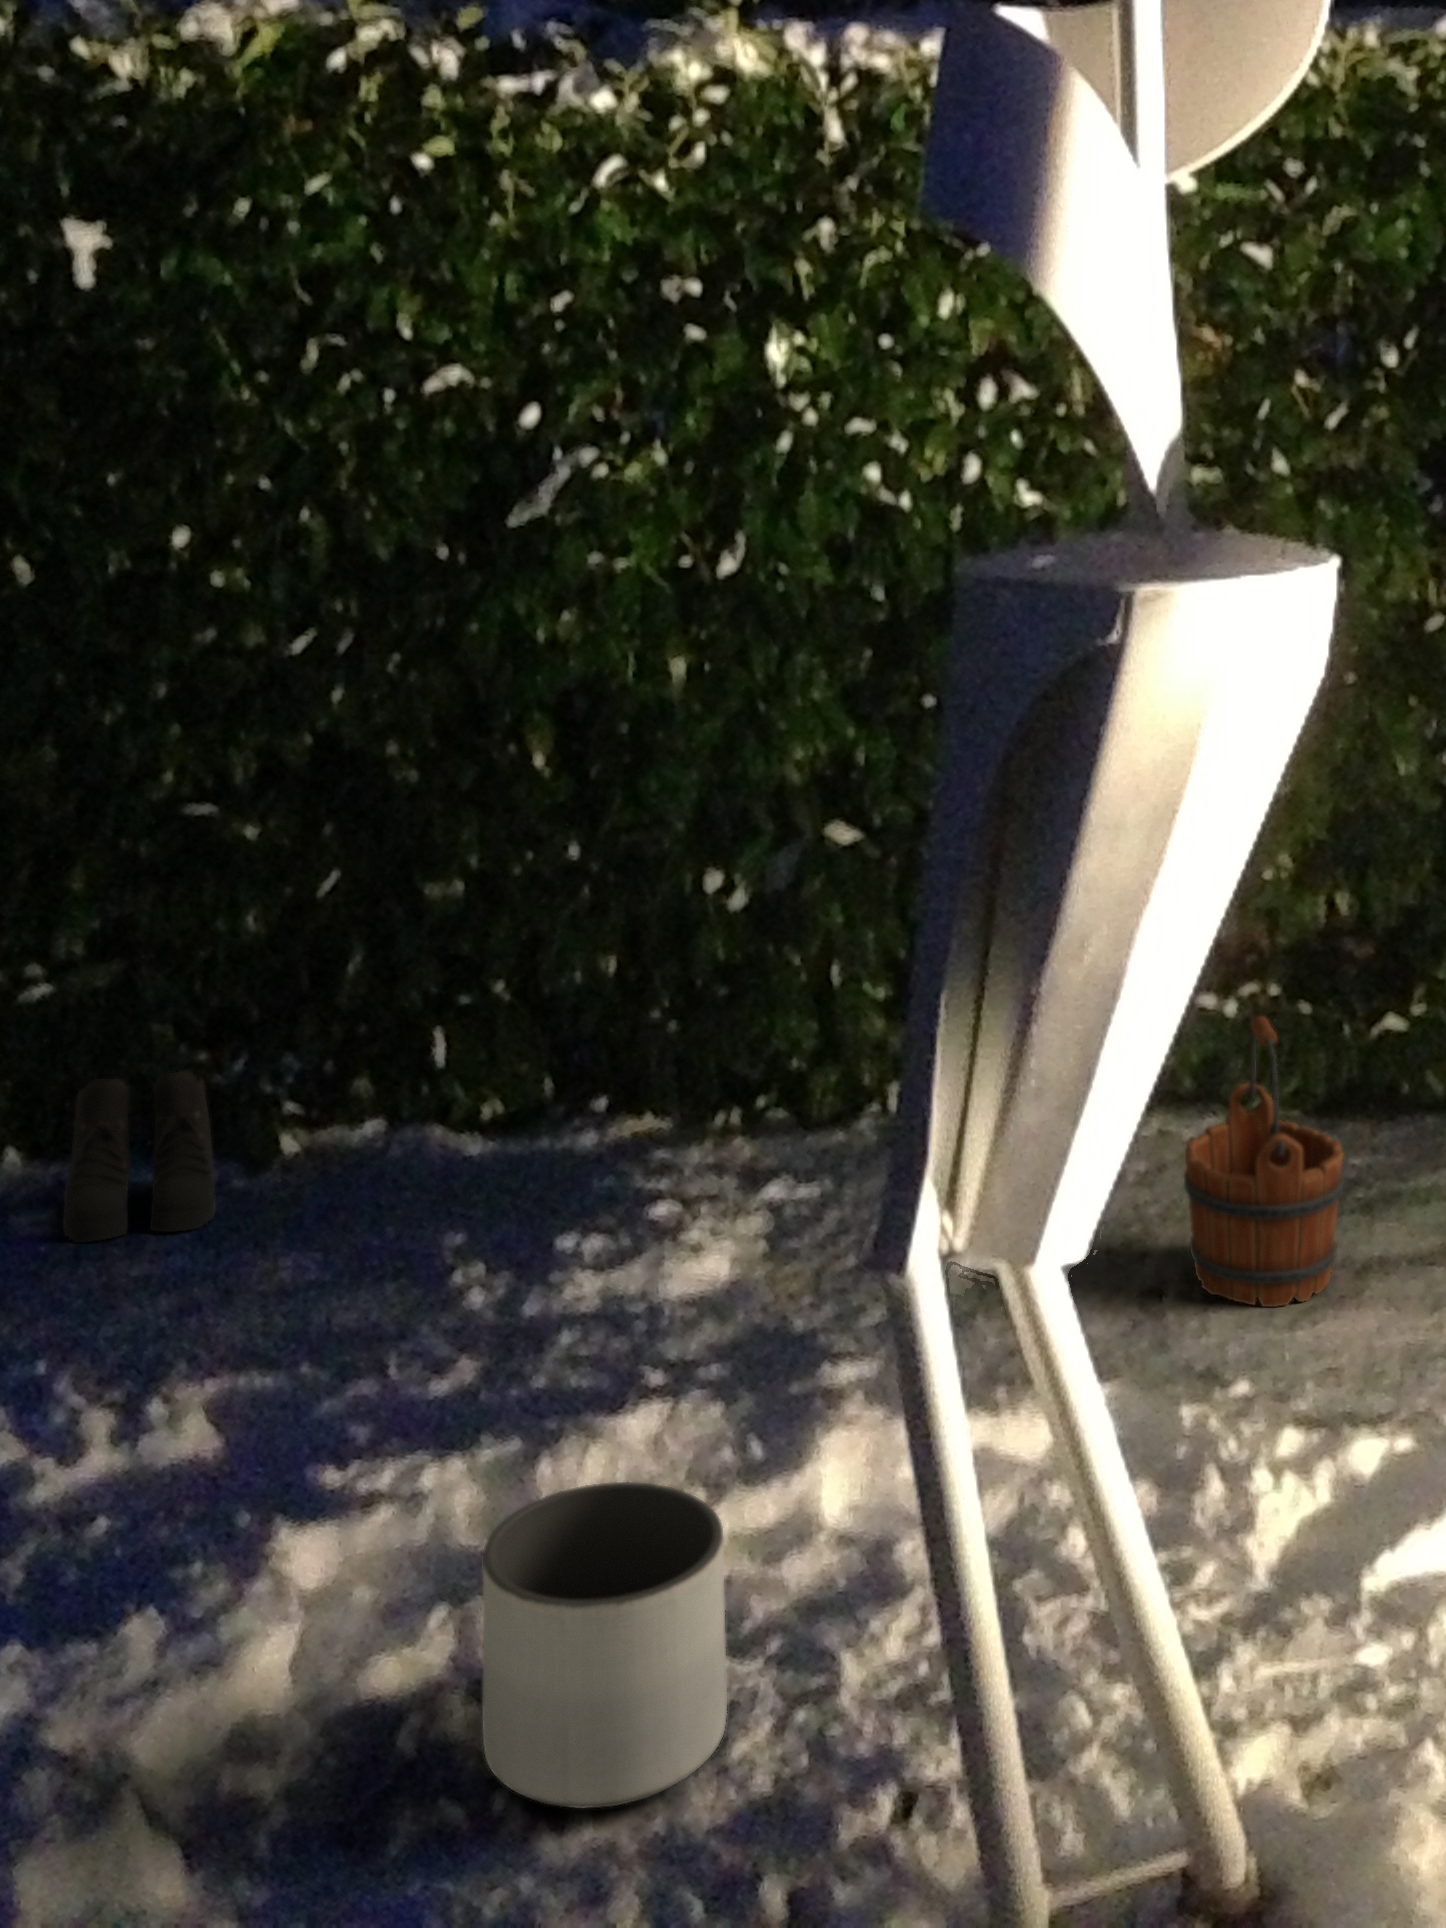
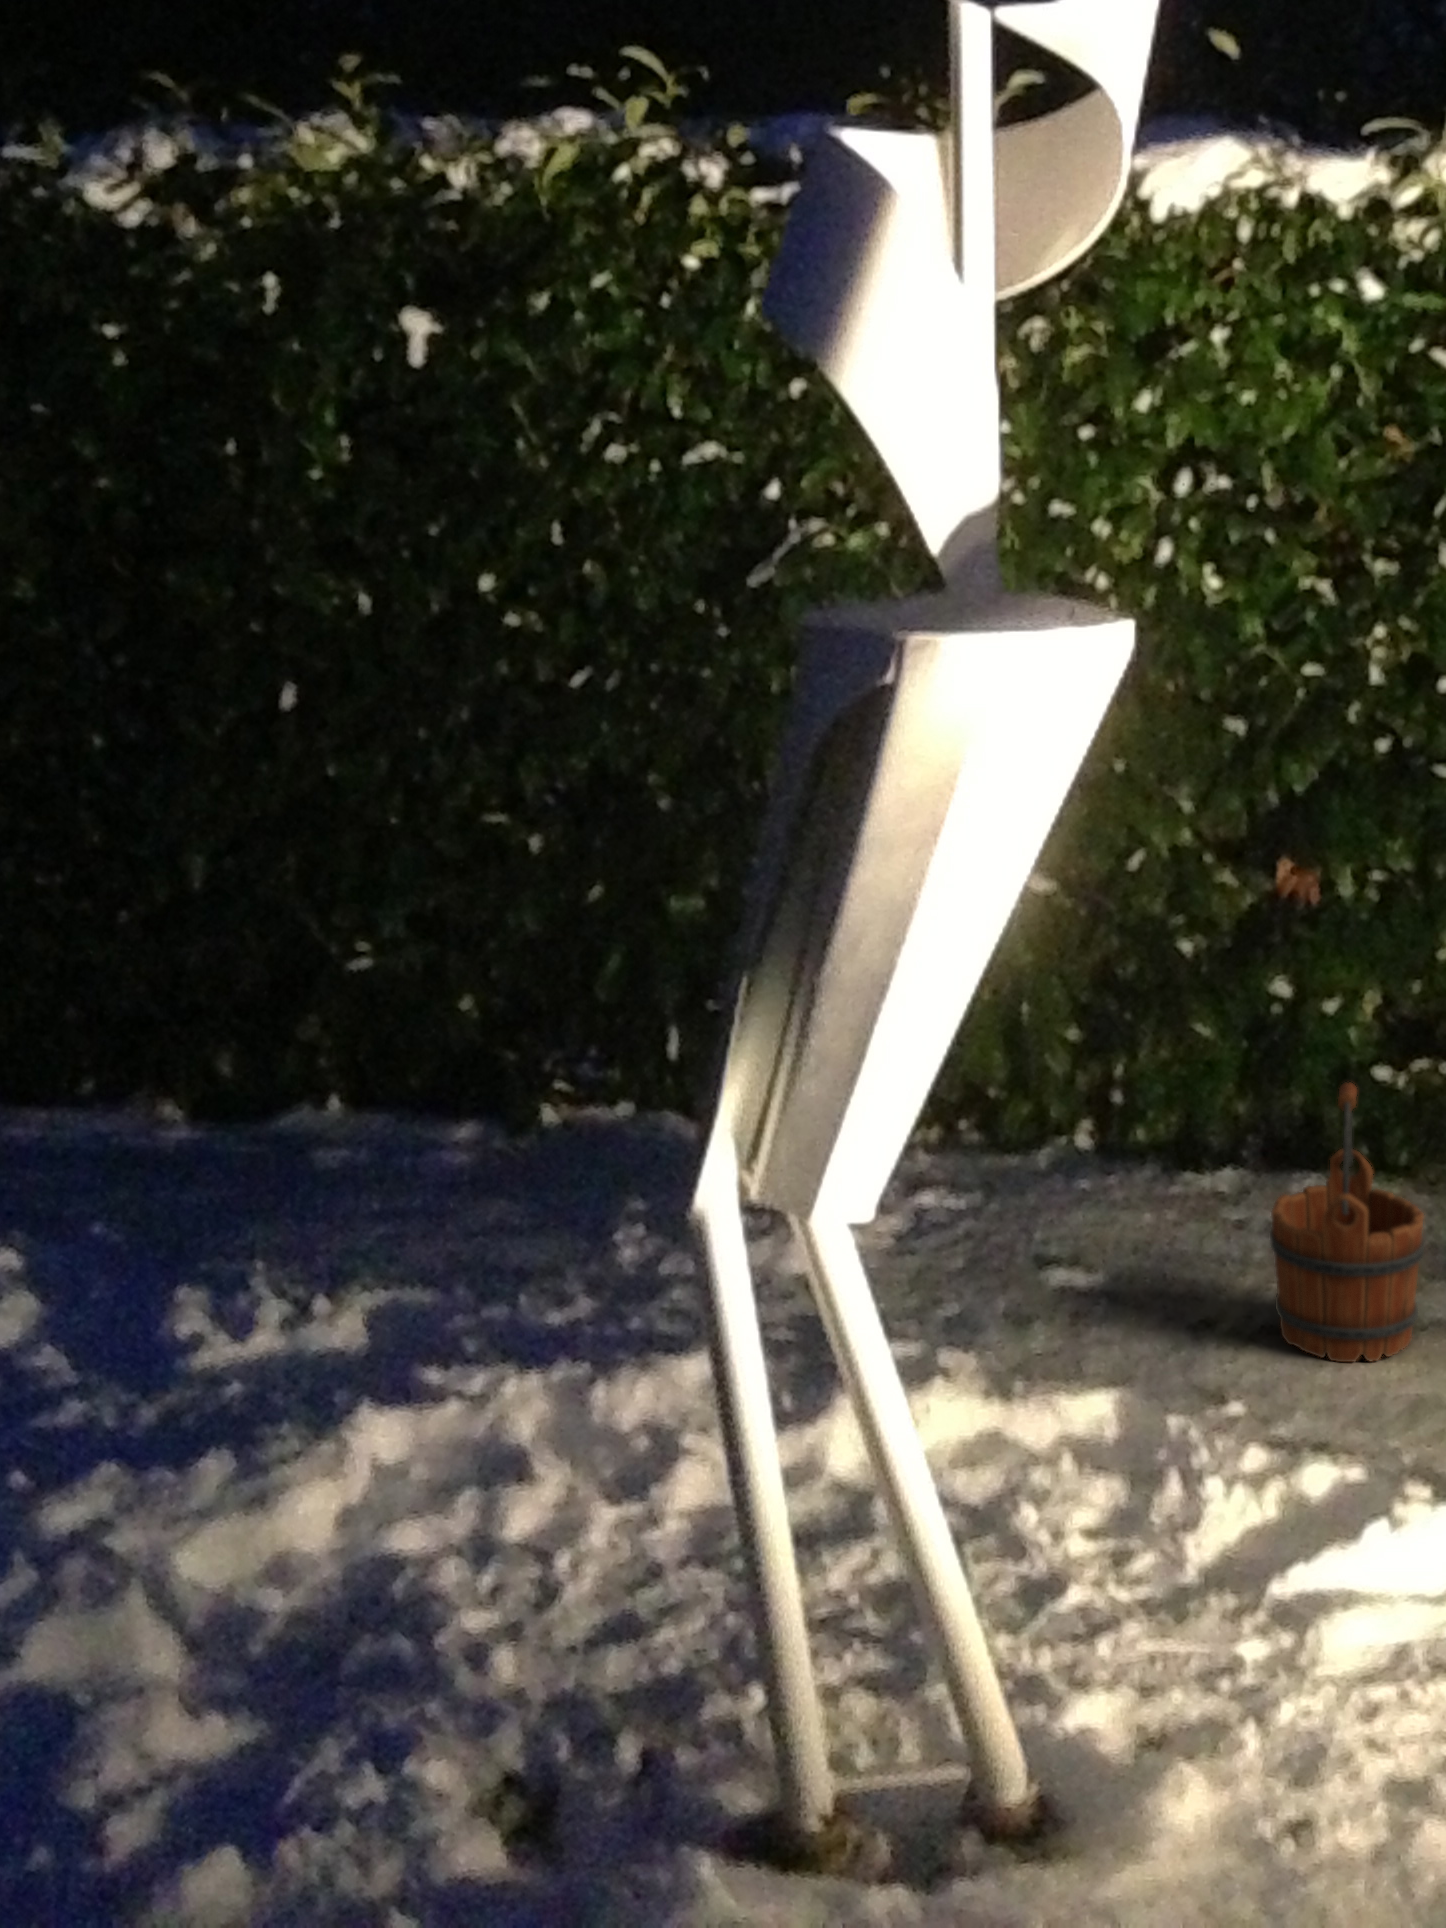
boots: present [63,1071,216,1243] -> none [360,1045,492,1181]
planter: present [482,1482,727,1808] -> none [459,1384,666,1648]

